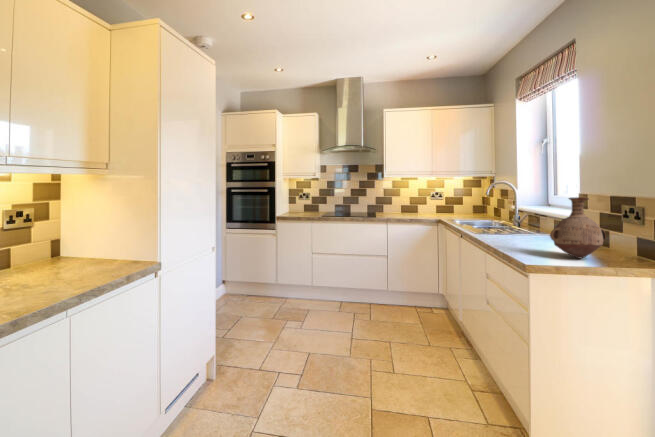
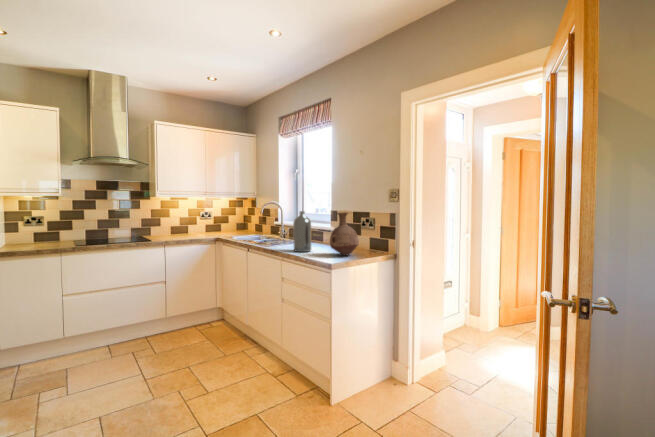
bottle: none [507,194,535,246] -> present [293,211,311,252]

